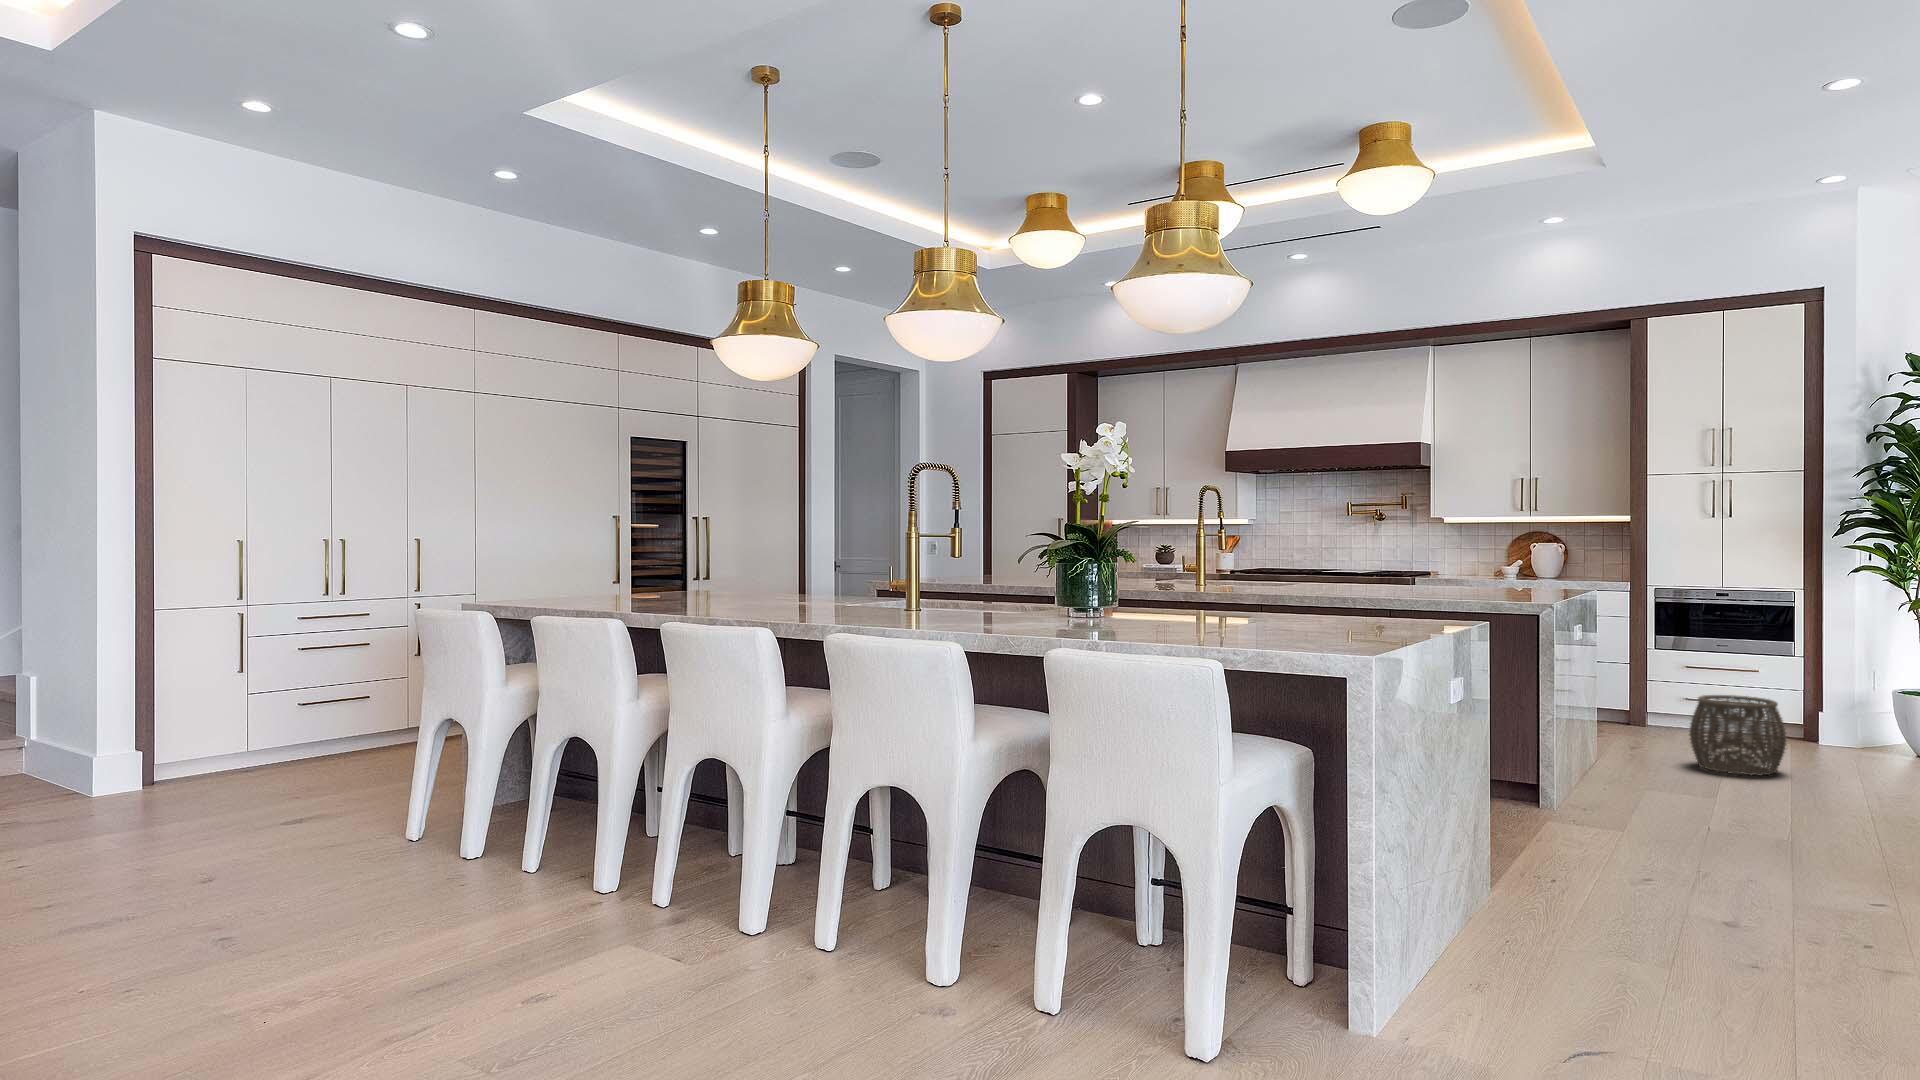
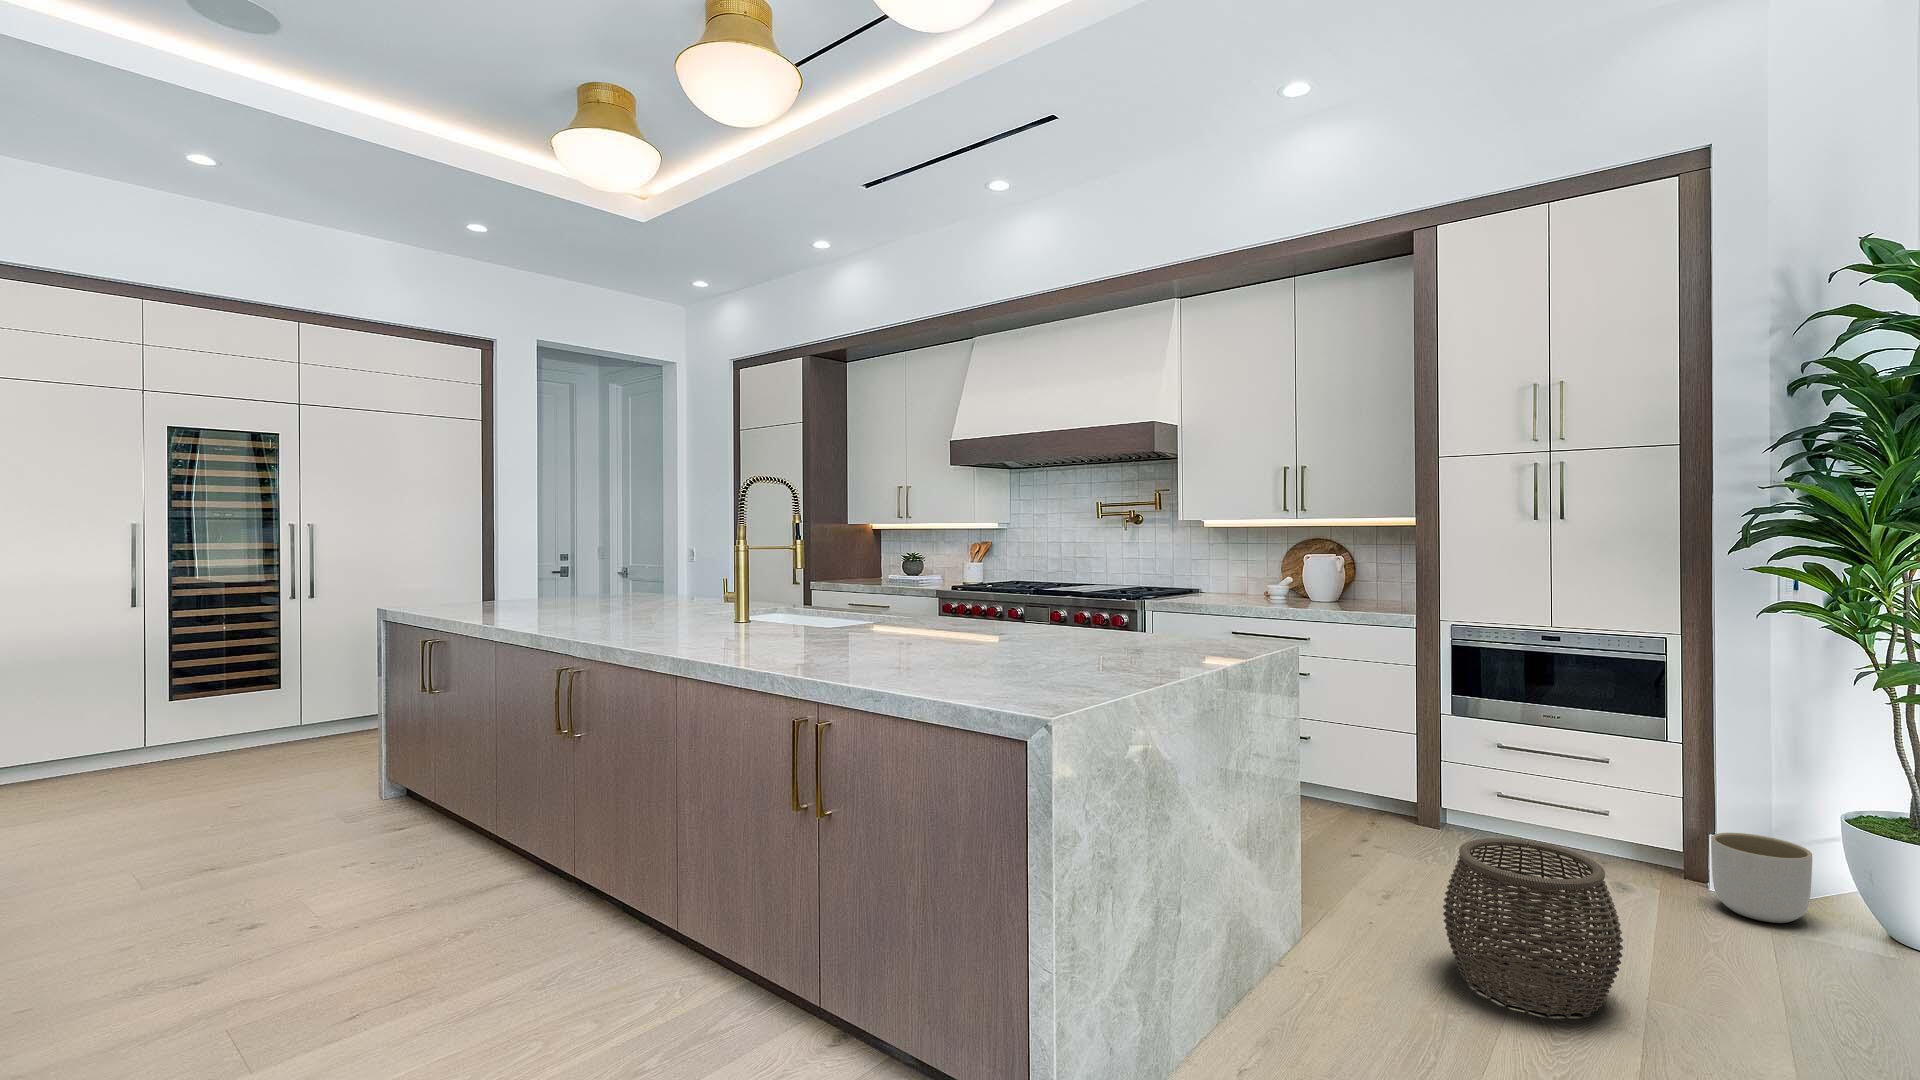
planter: none [1823,705,1879,751] -> present [1711,833,1812,923]

